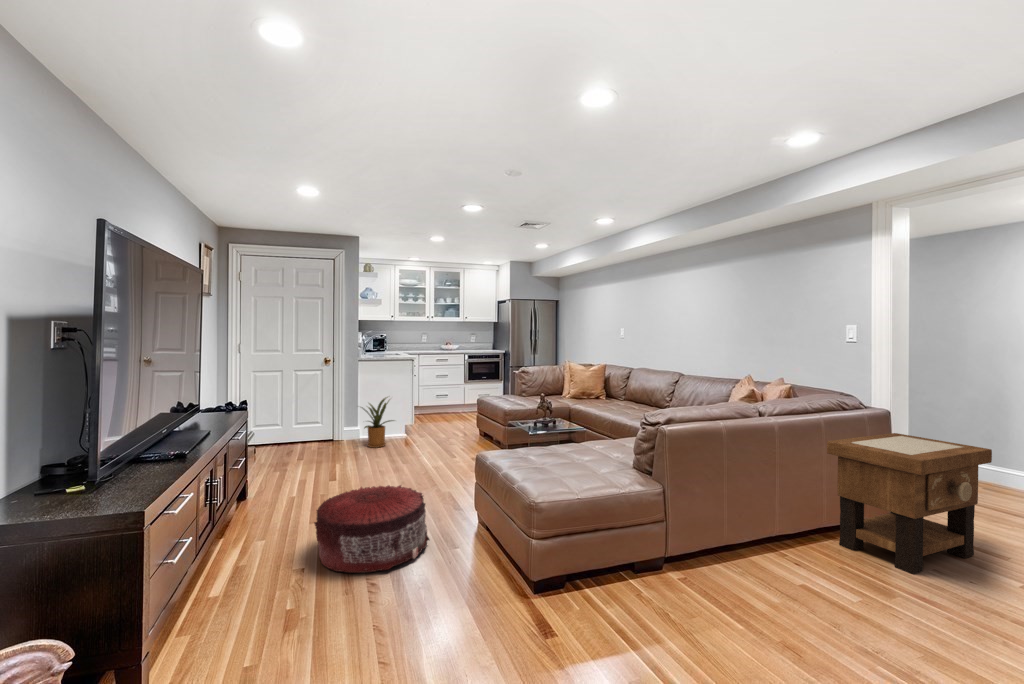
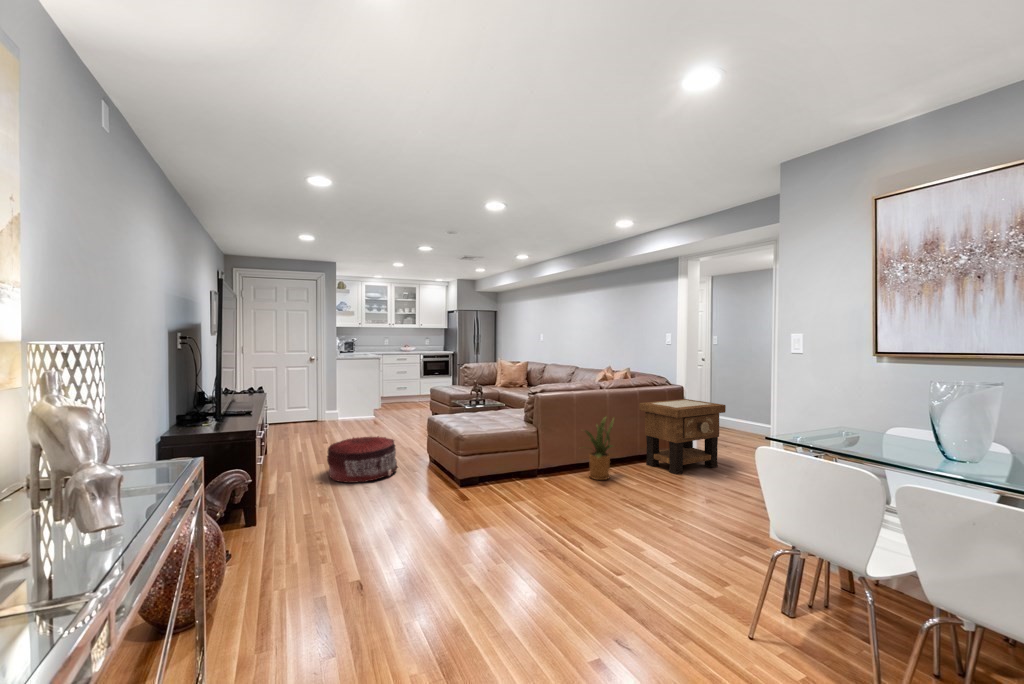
house plant: present [362,397,394,448] -> present [585,417,614,480]

